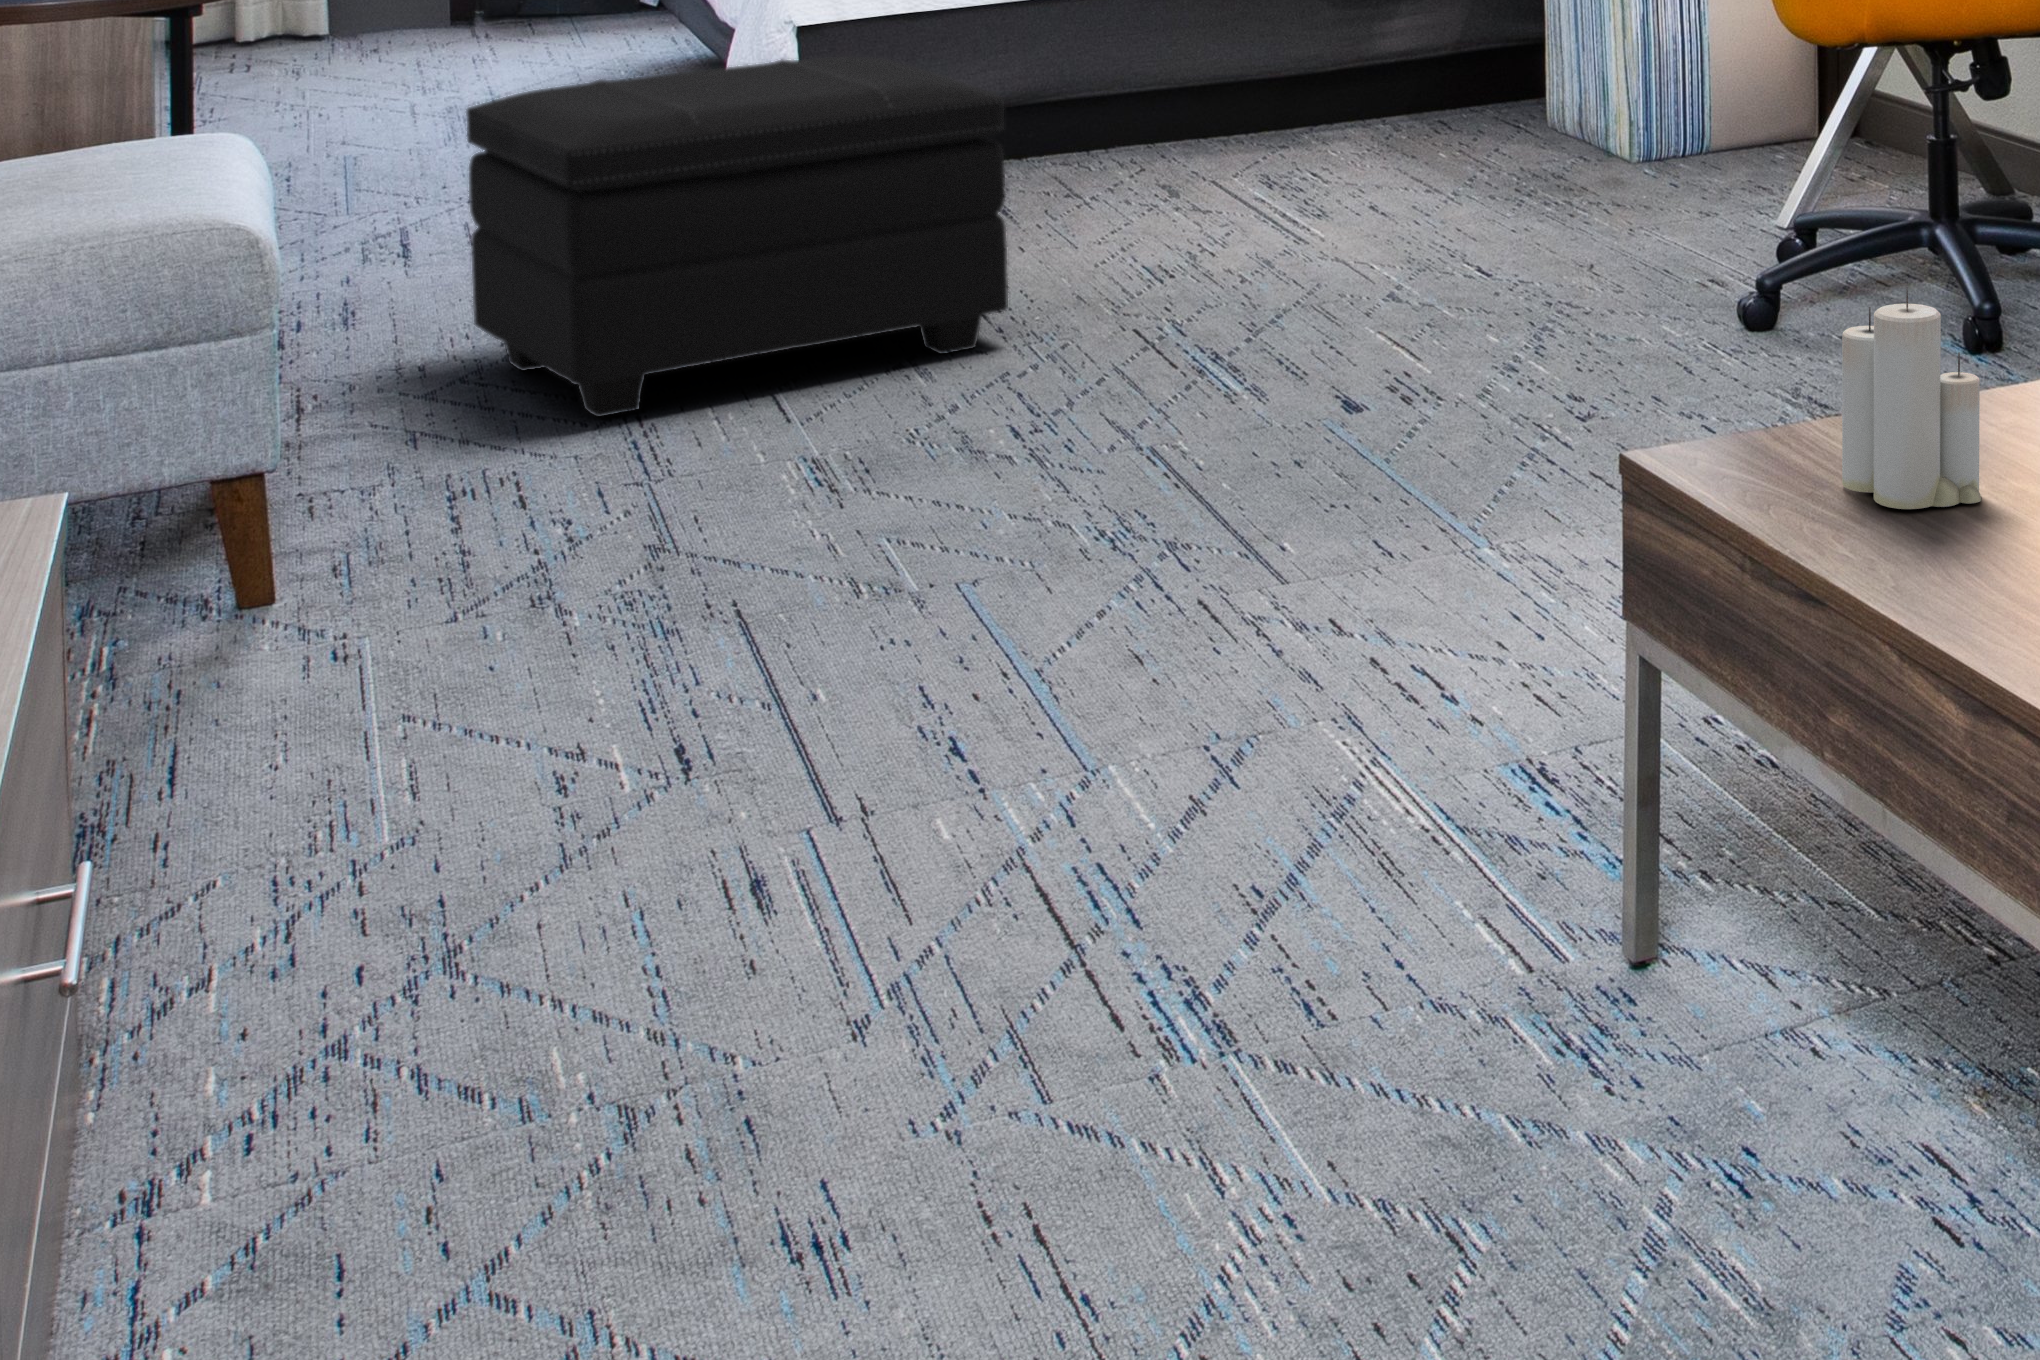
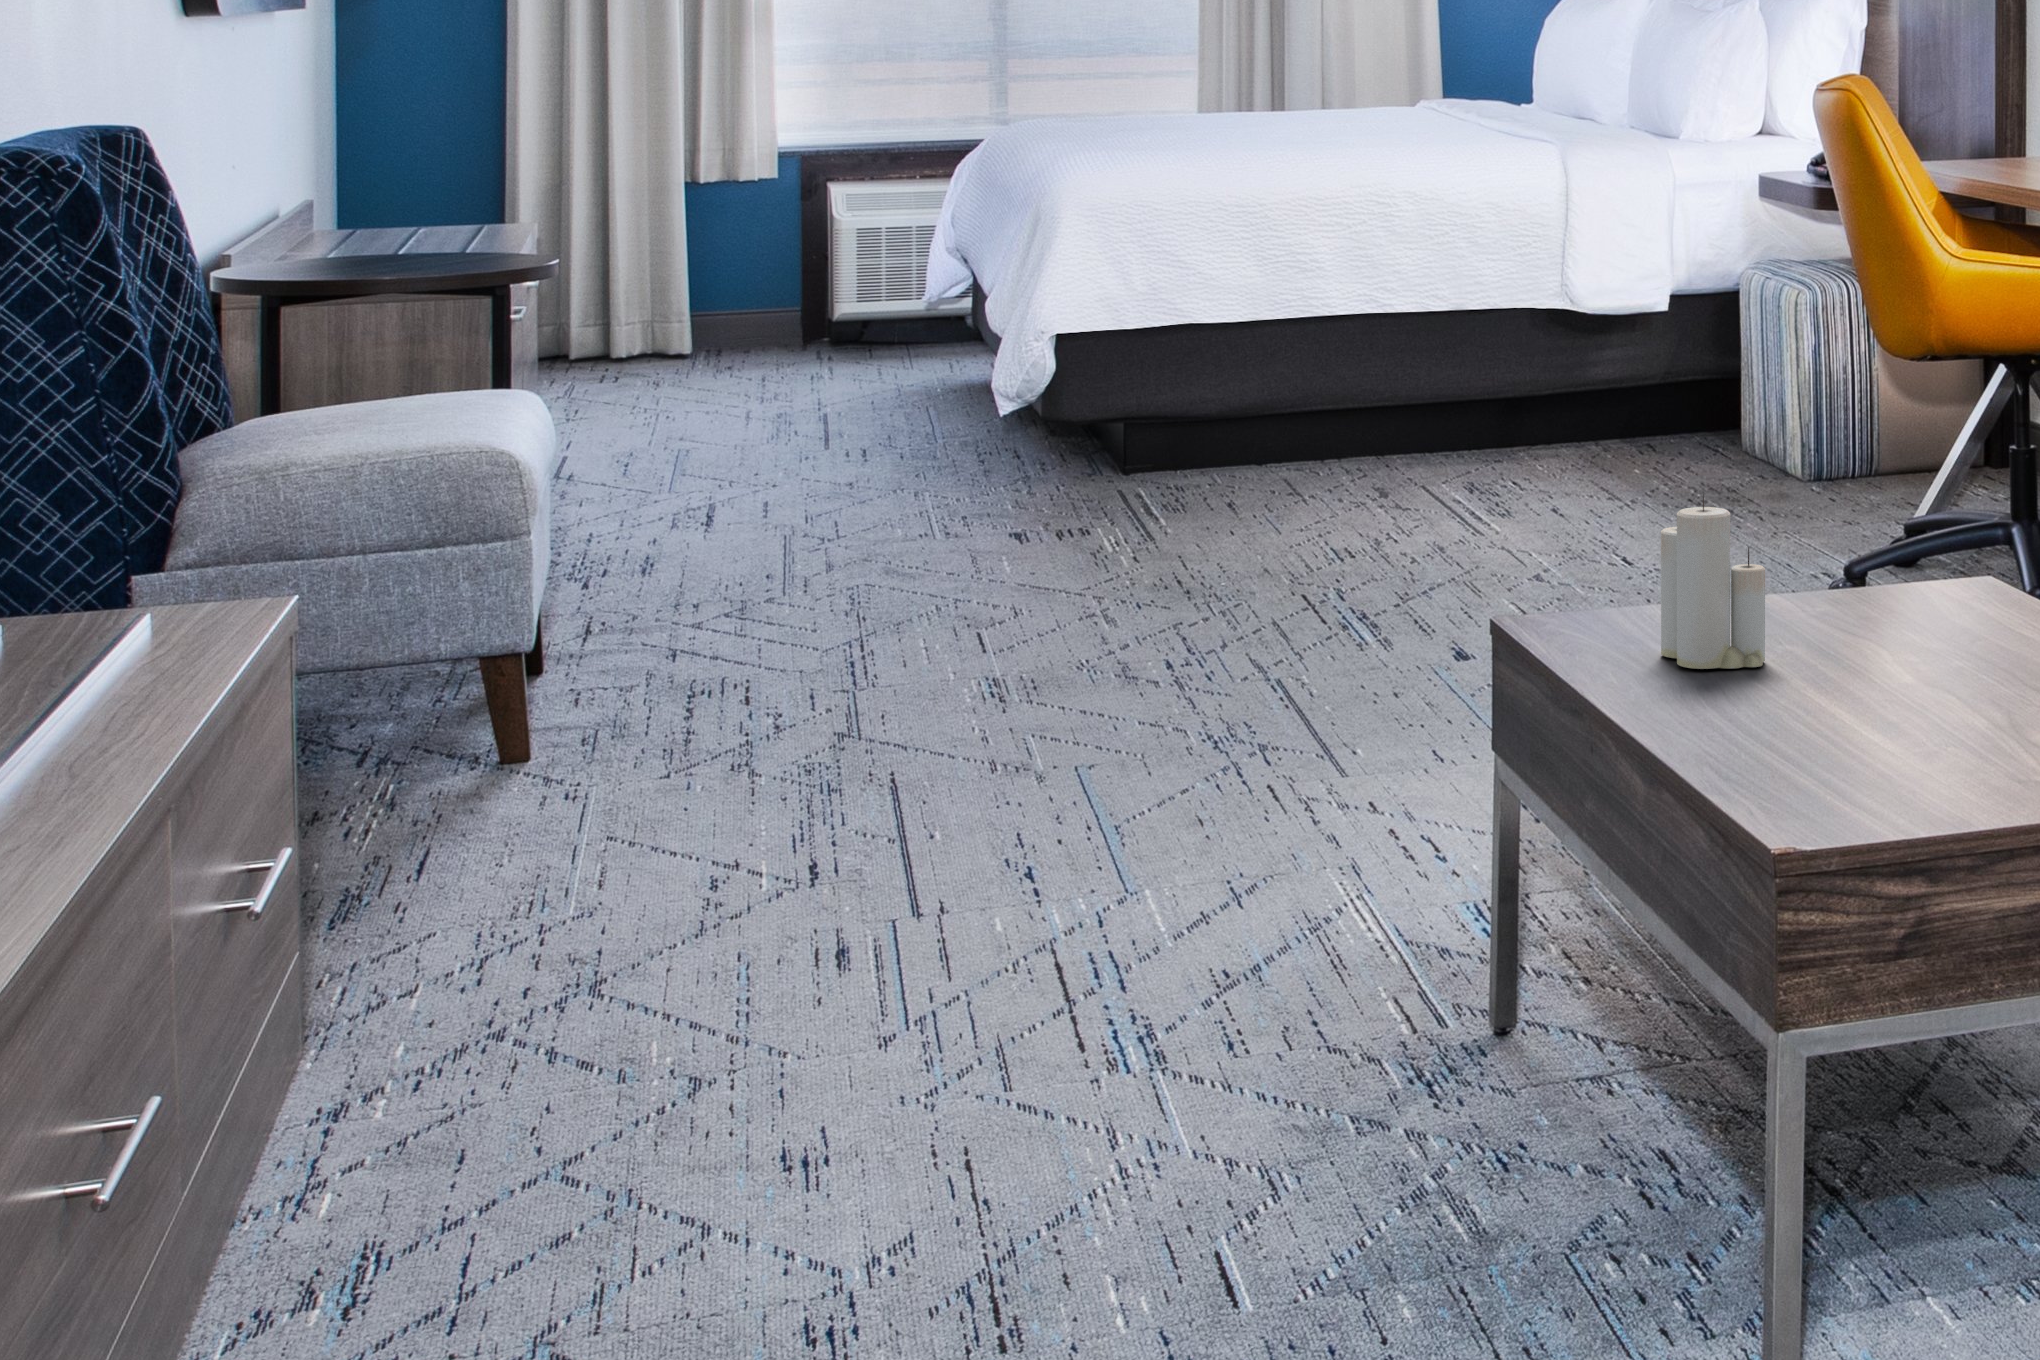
footstool: present [466,57,1008,417] -> none [737,355,1190,643]

